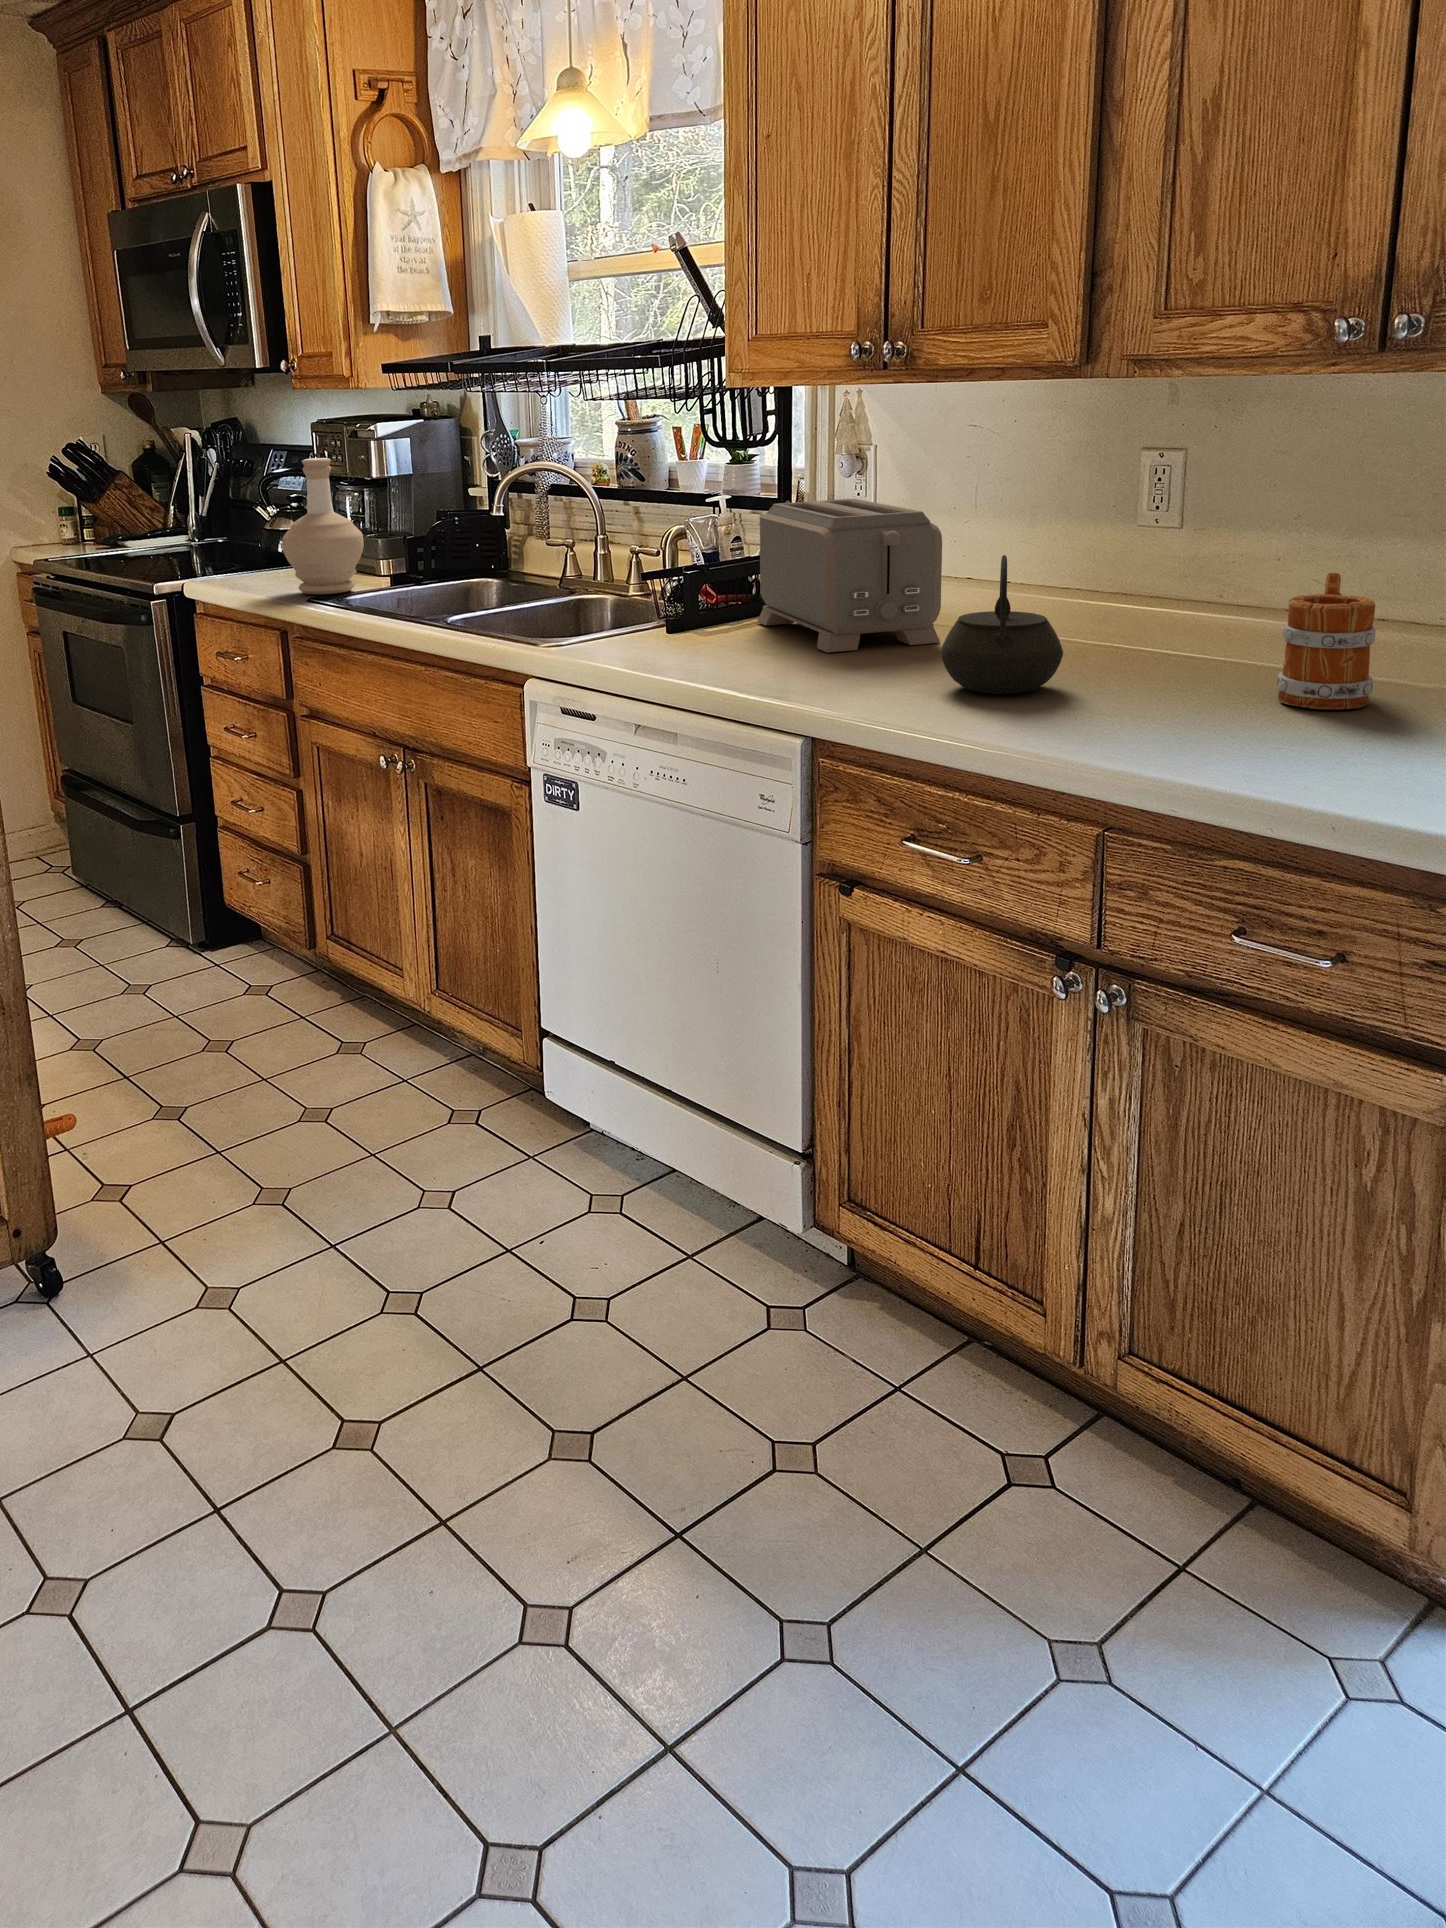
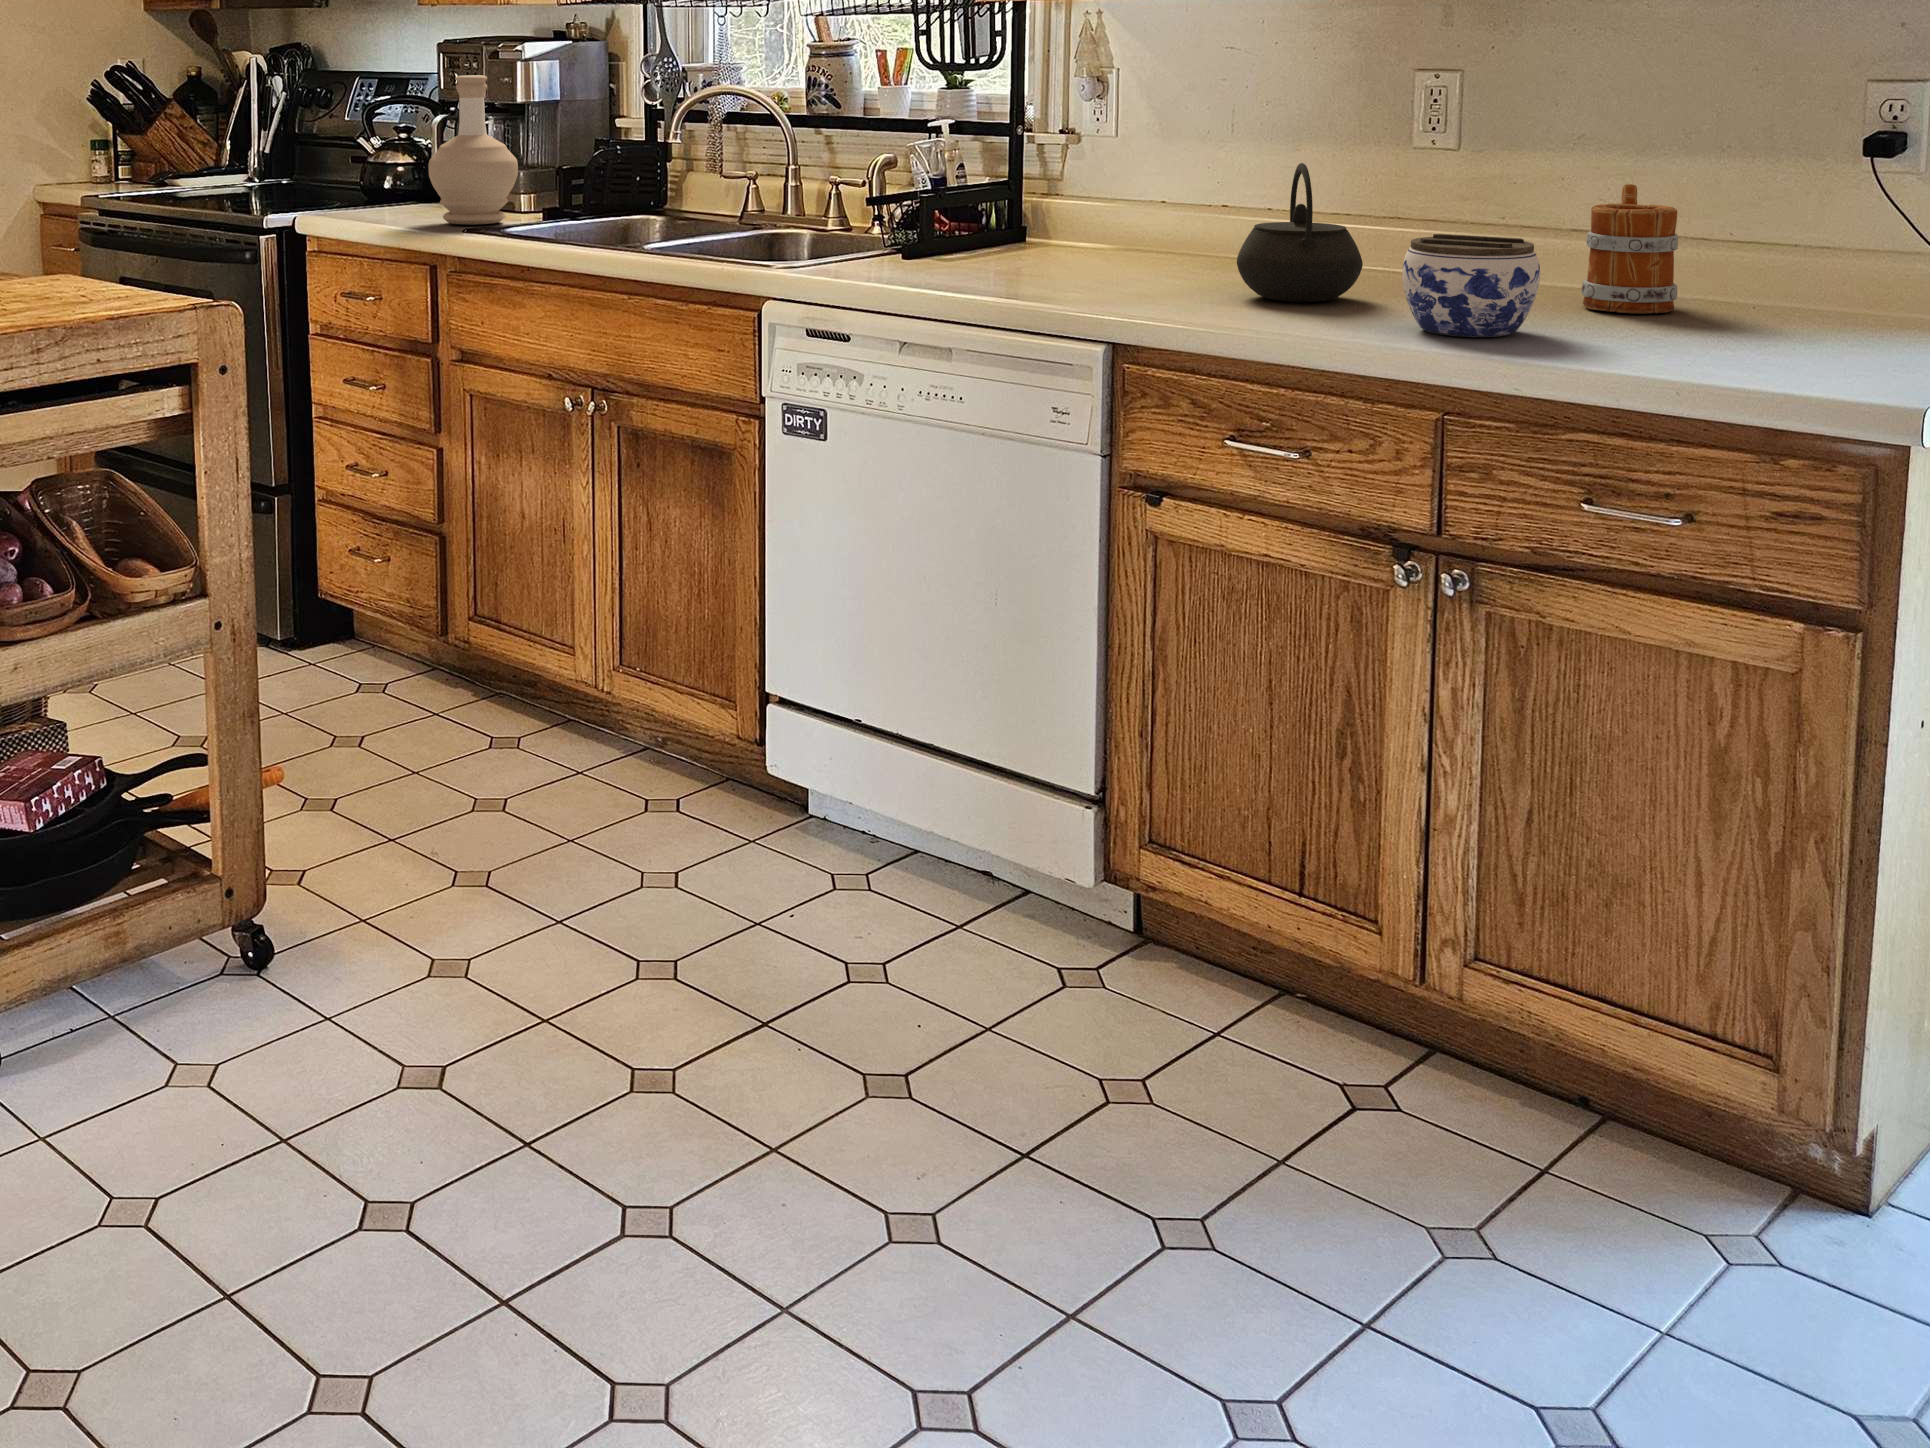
toaster: present [757,499,942,653] -> none [994,122,1208,272]
jar: none [1078,637,1216,747] -> present [1403,234,1540,337]

